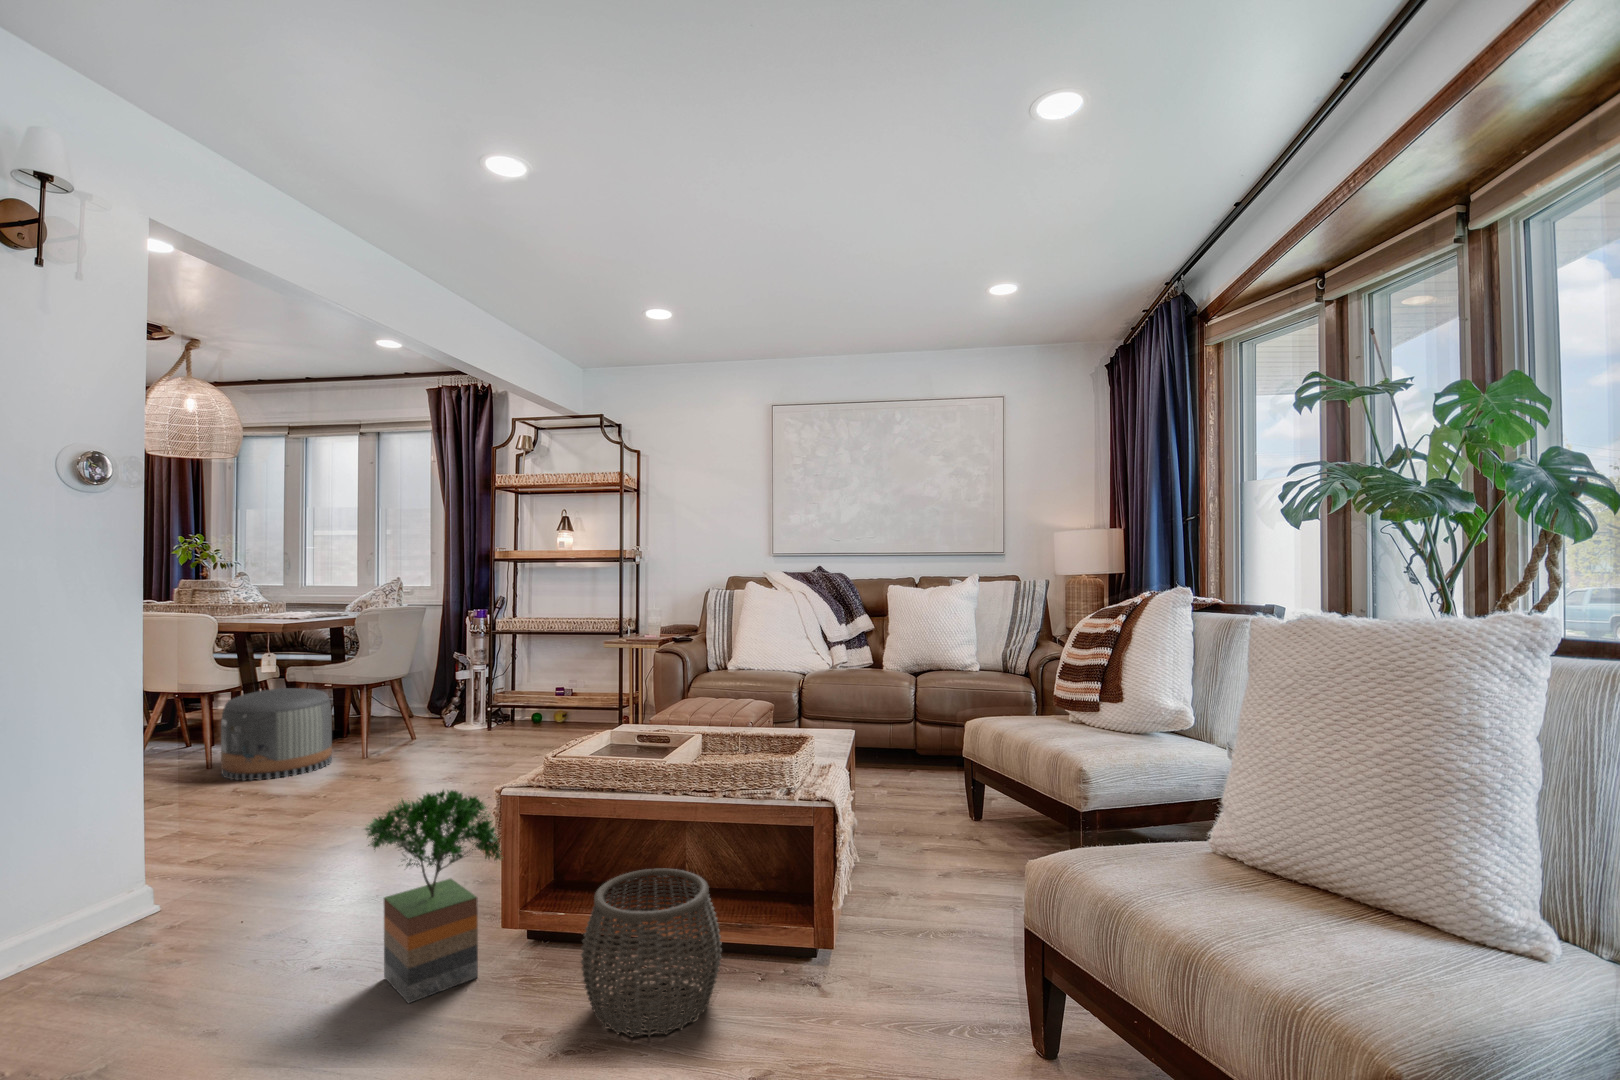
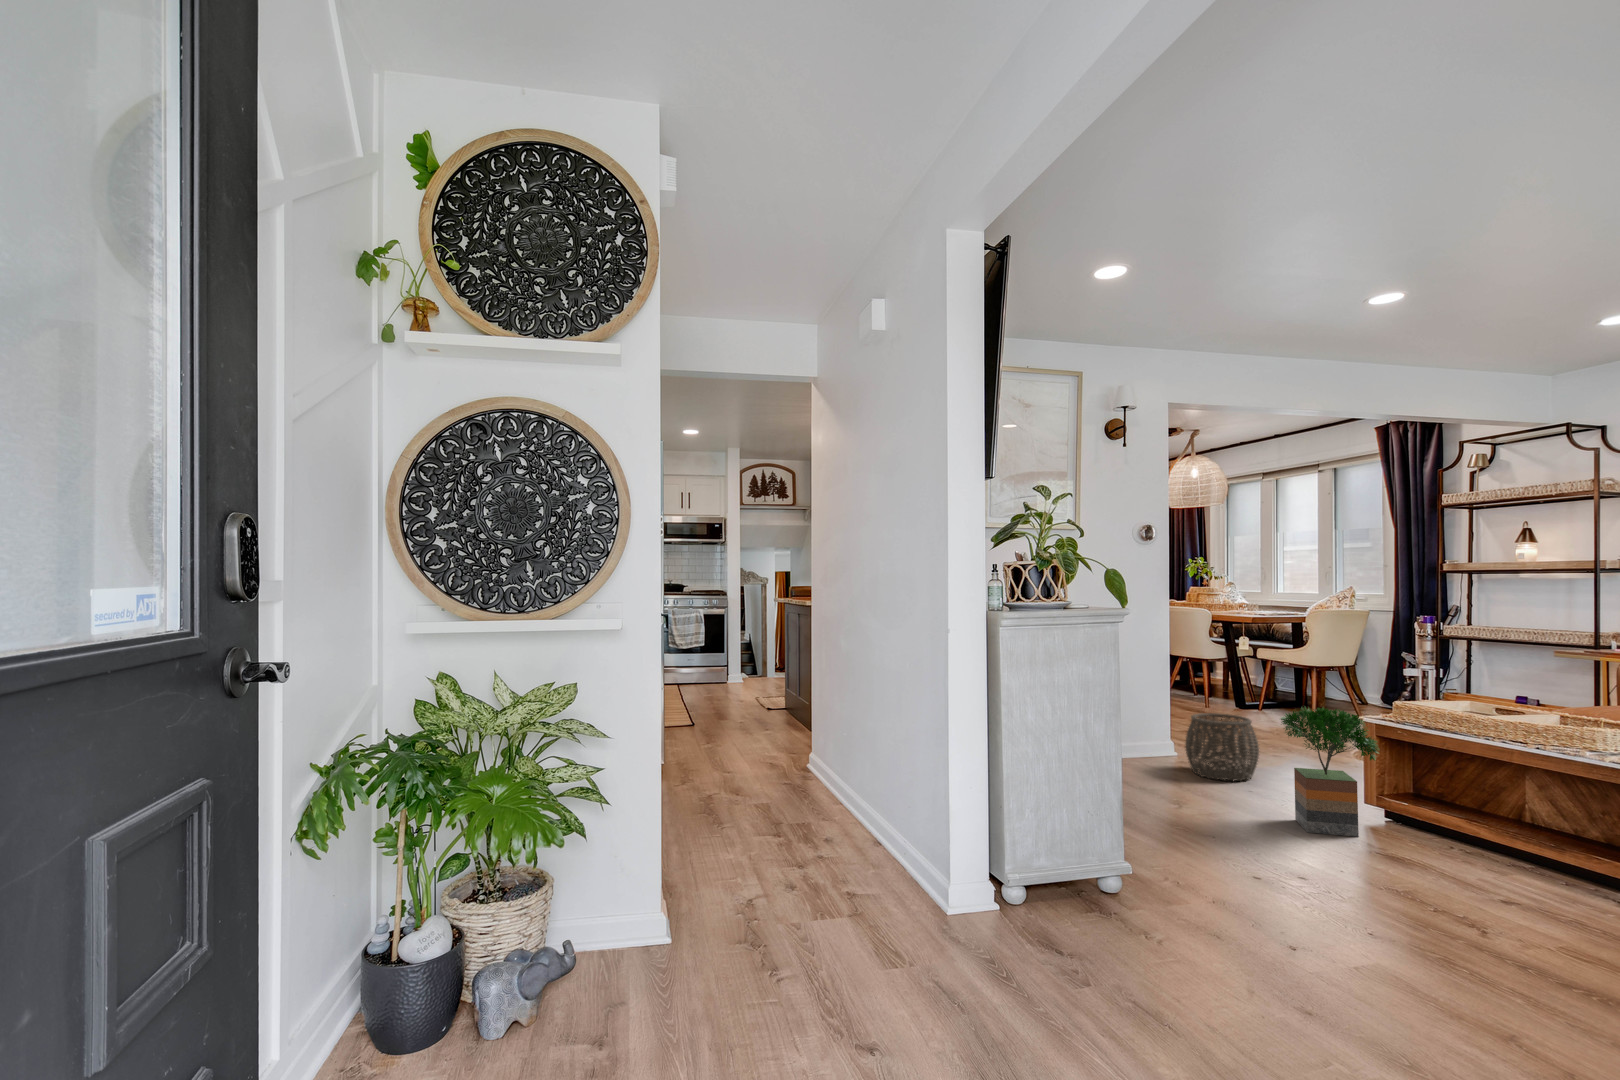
pouf: present [221,688,332,781] -> none [1213,662,1291,724]
woven basket: present [581,869,722,1037] -> present [1185,713,1259,781]

